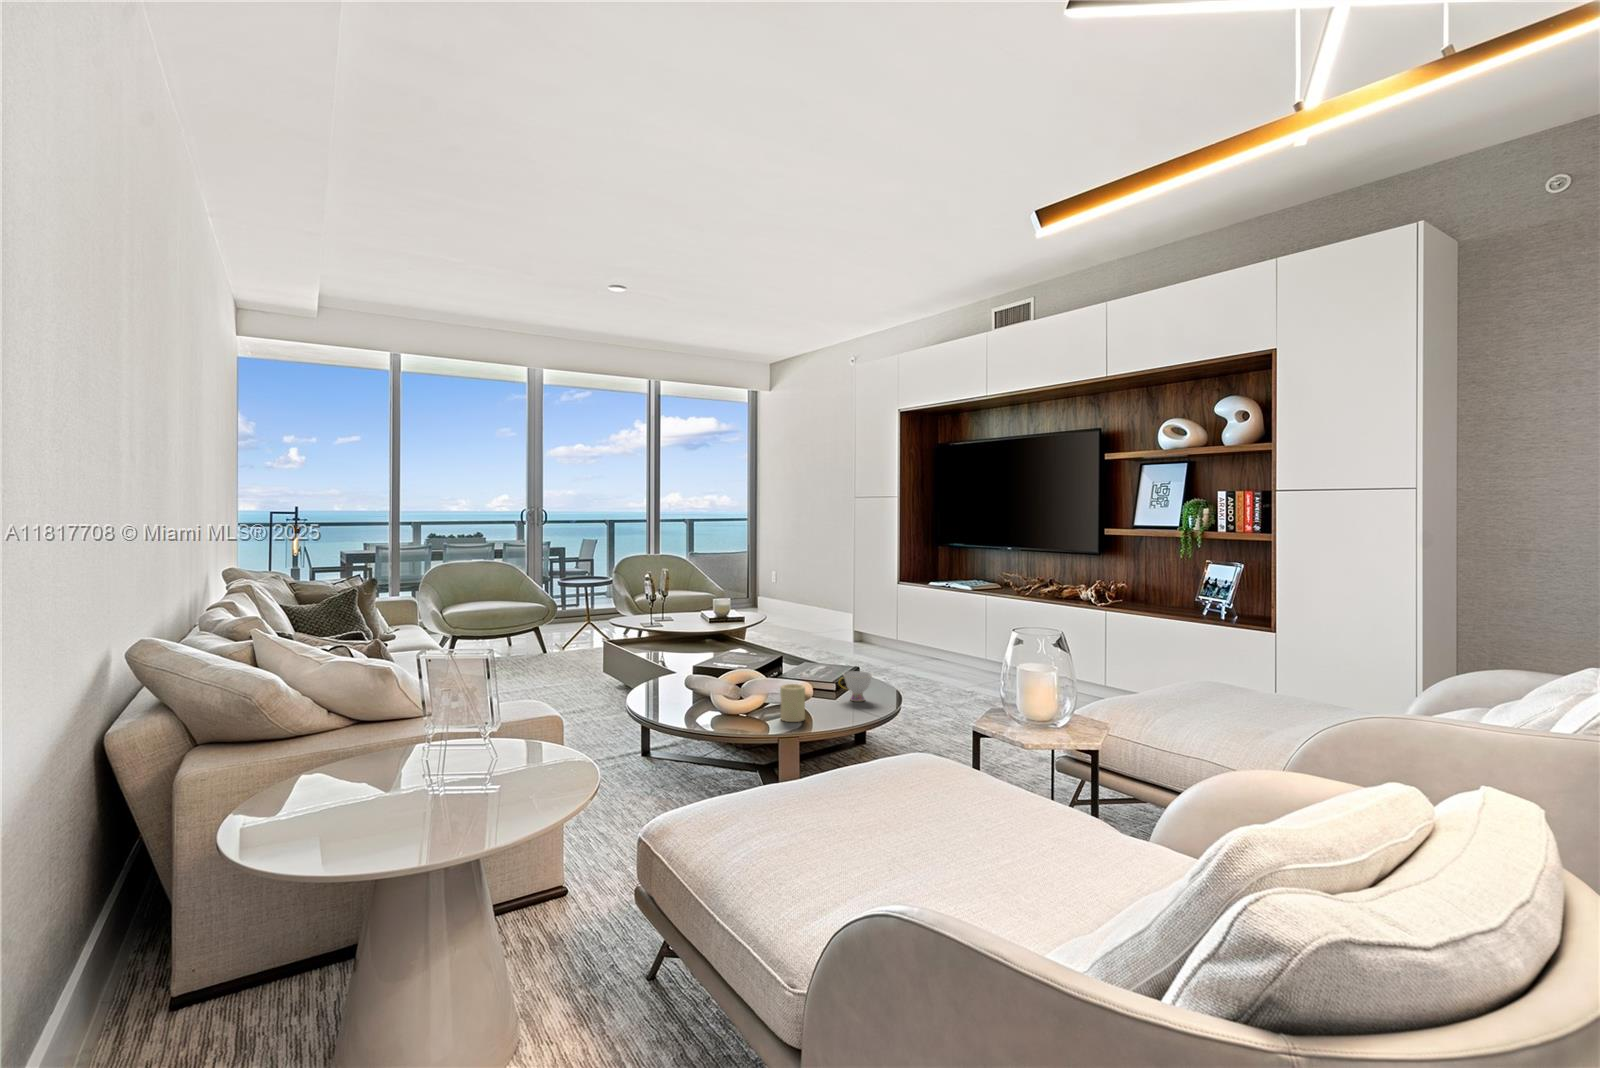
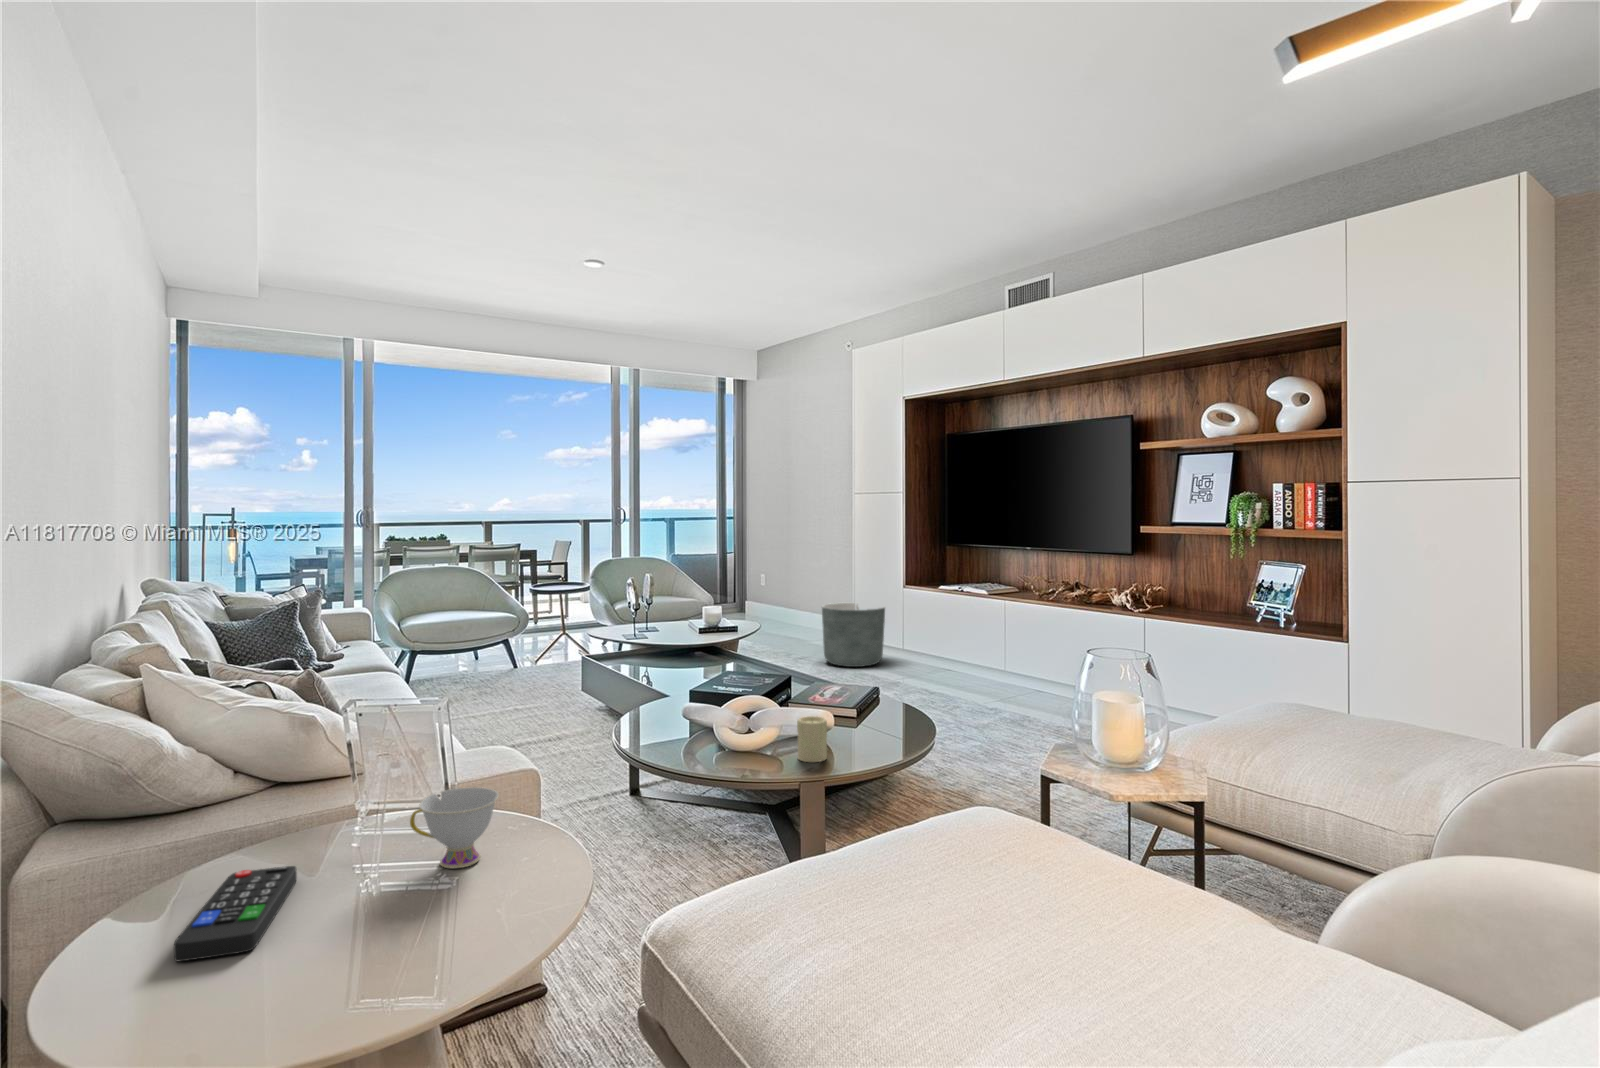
planter: none [821,597,879,655] -> present [822,603,885,667]
teacup: present [839,671,873,701] -> present [410,787,499,868]
remote control: none [300,769,380,824] -> present [174,866,297,961]

